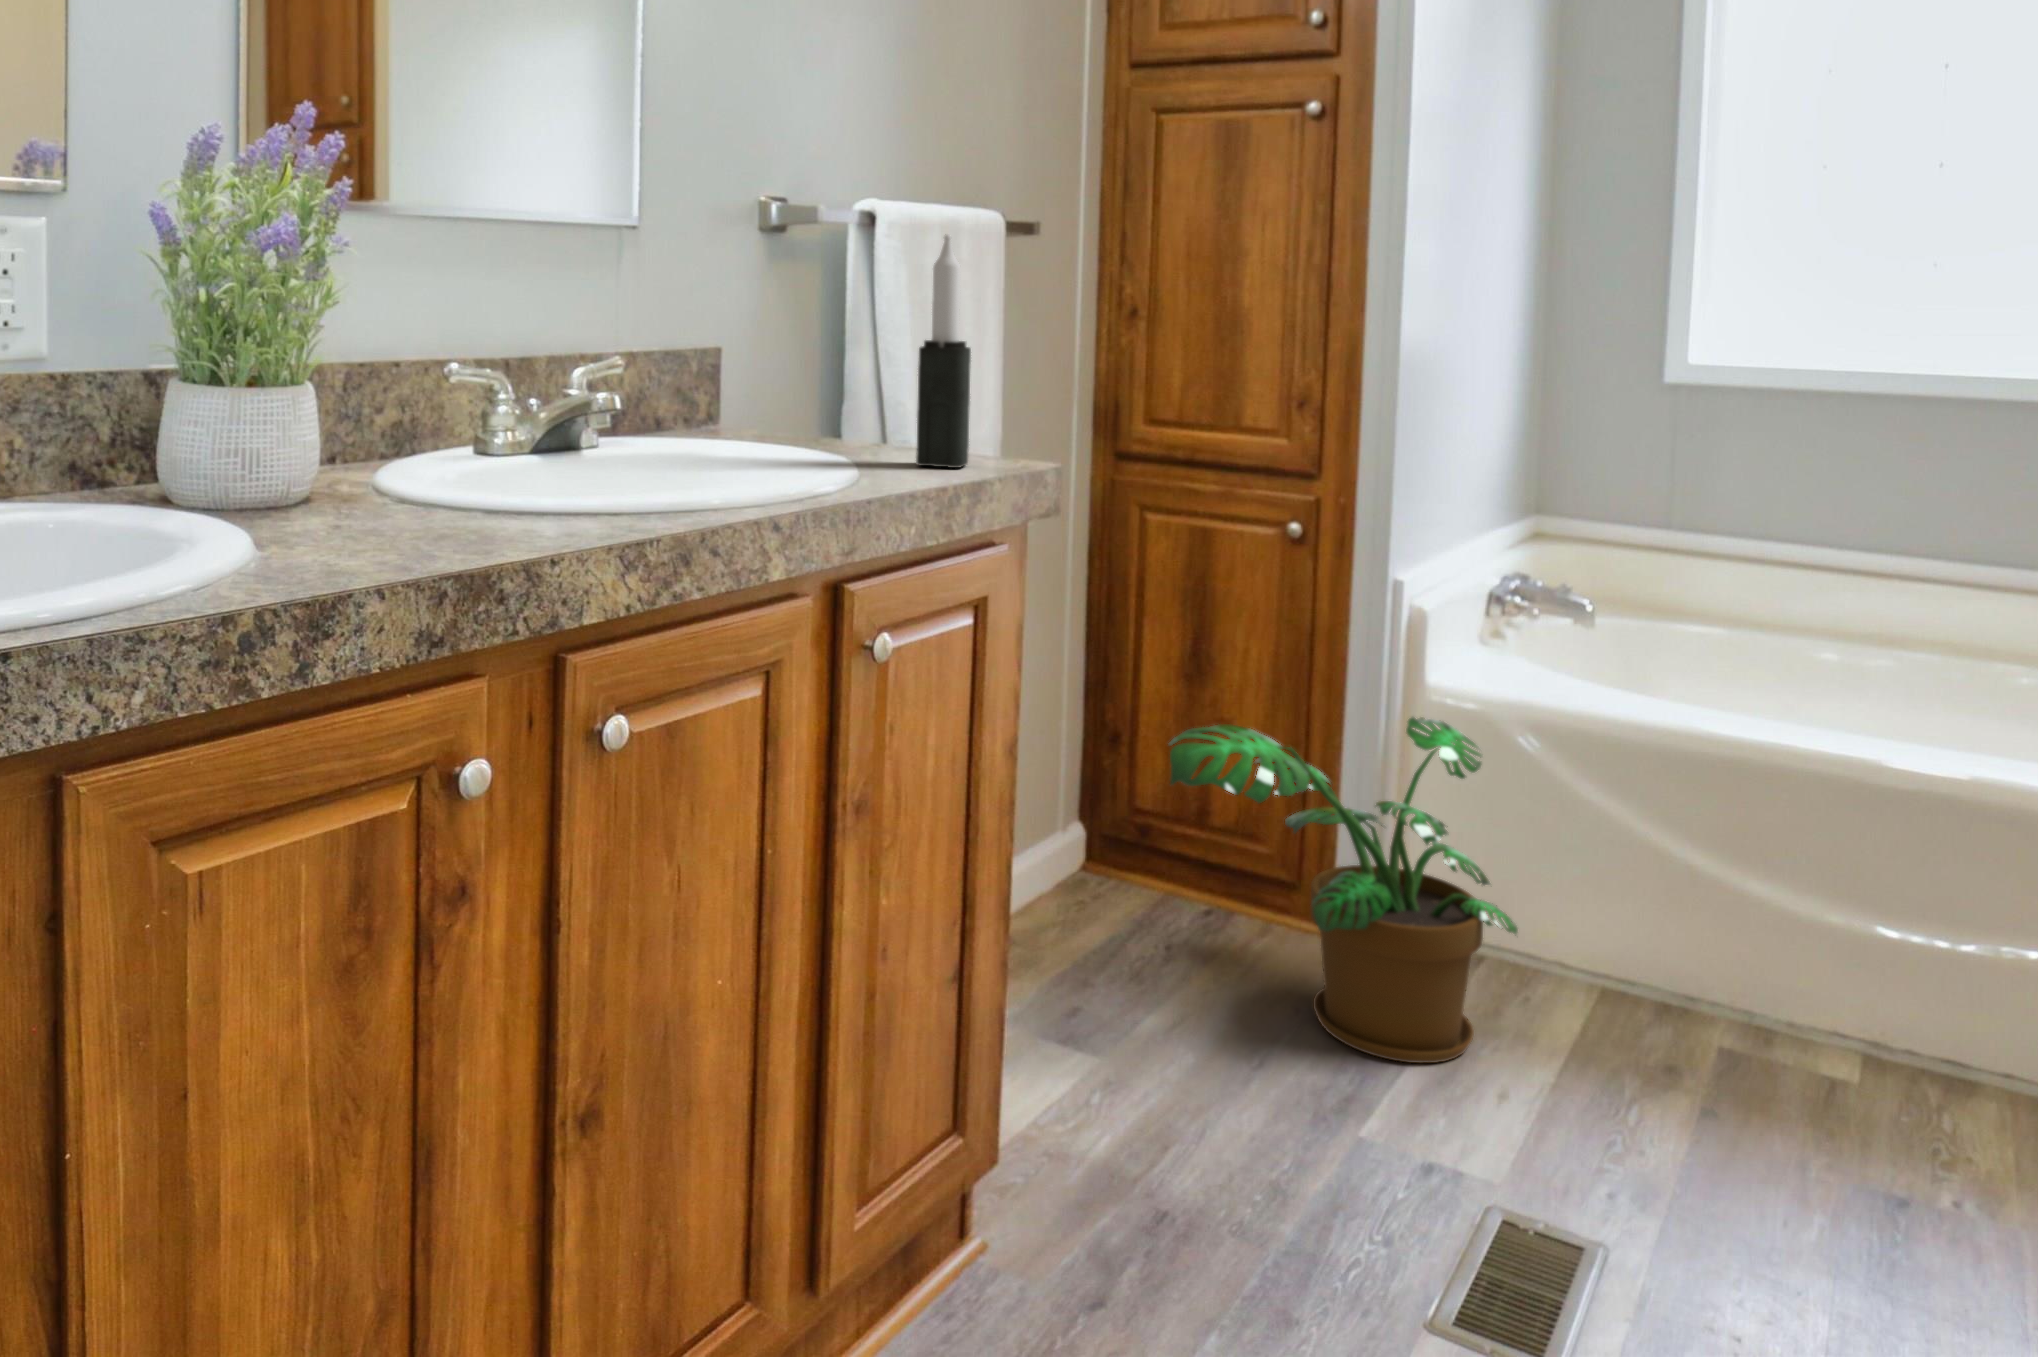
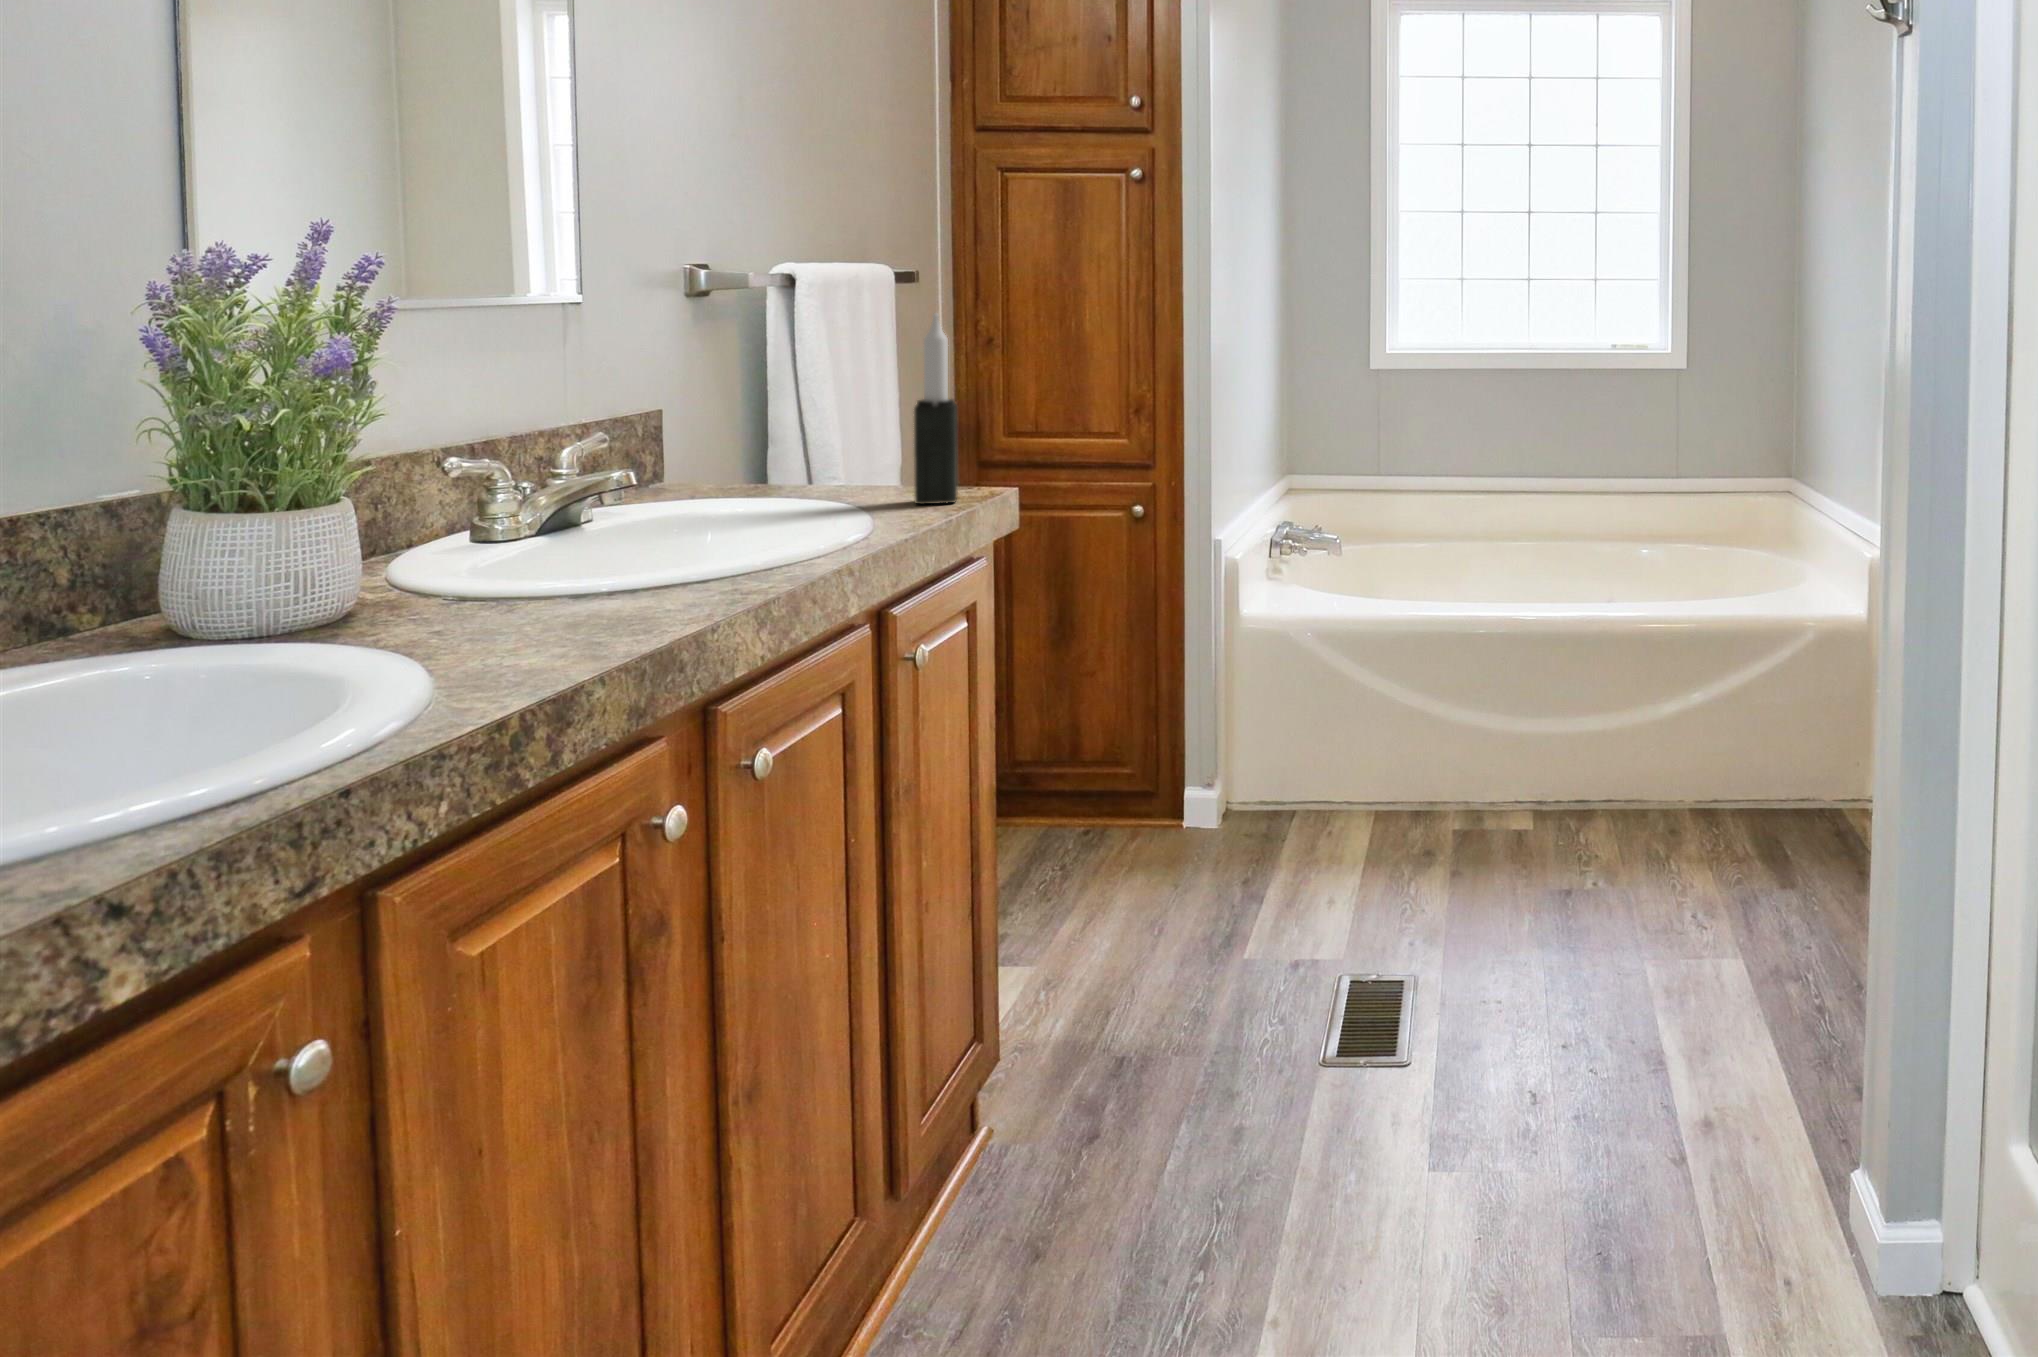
potted plant: present [1169,717,1518,1063] -> none [1076,640,1325,894]

